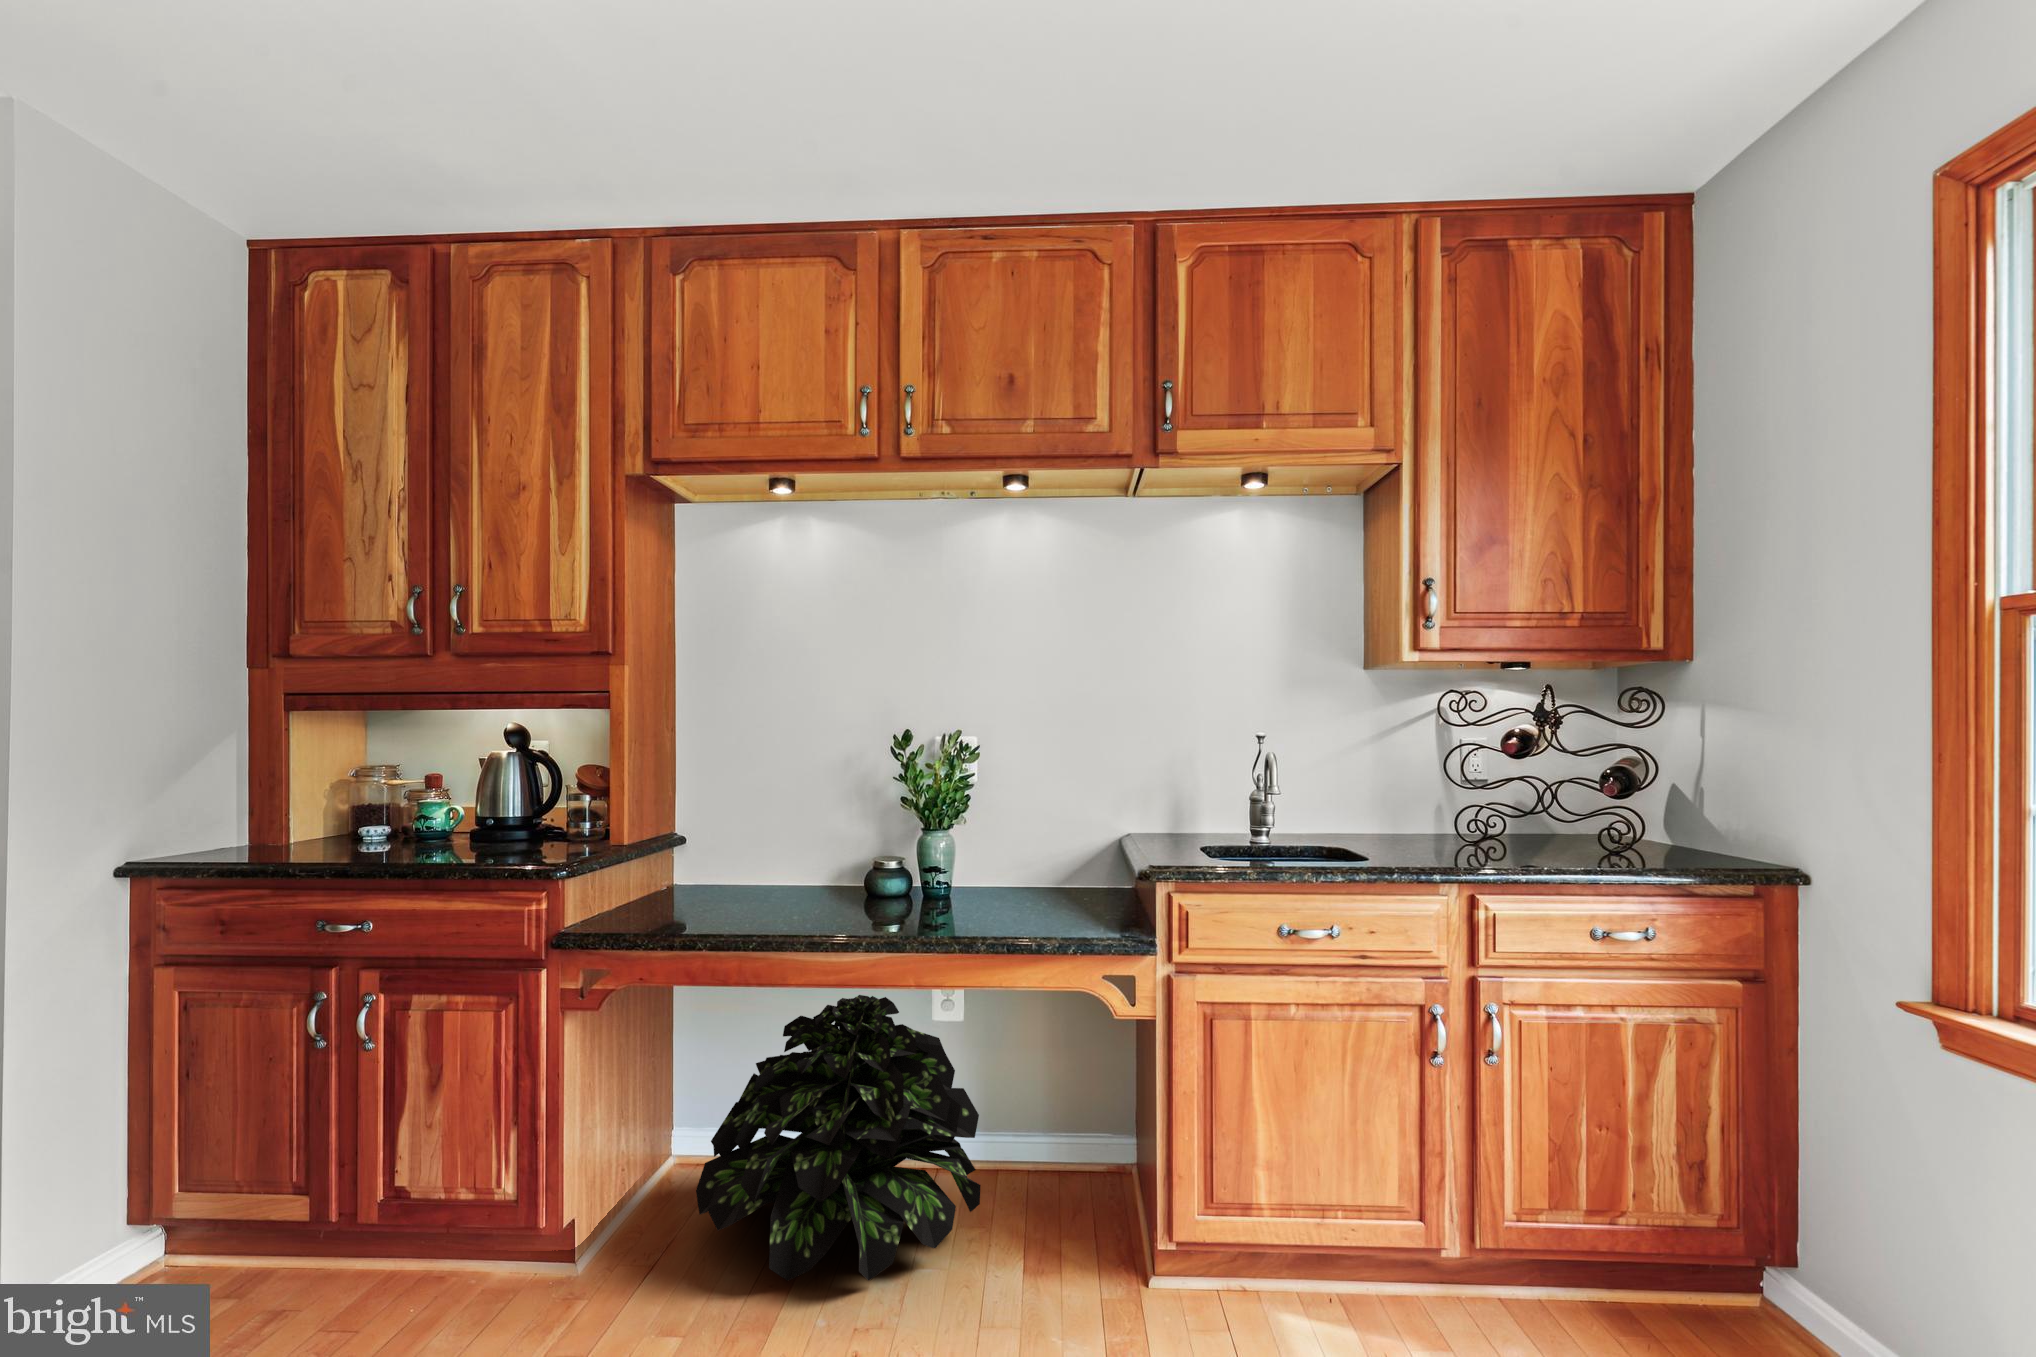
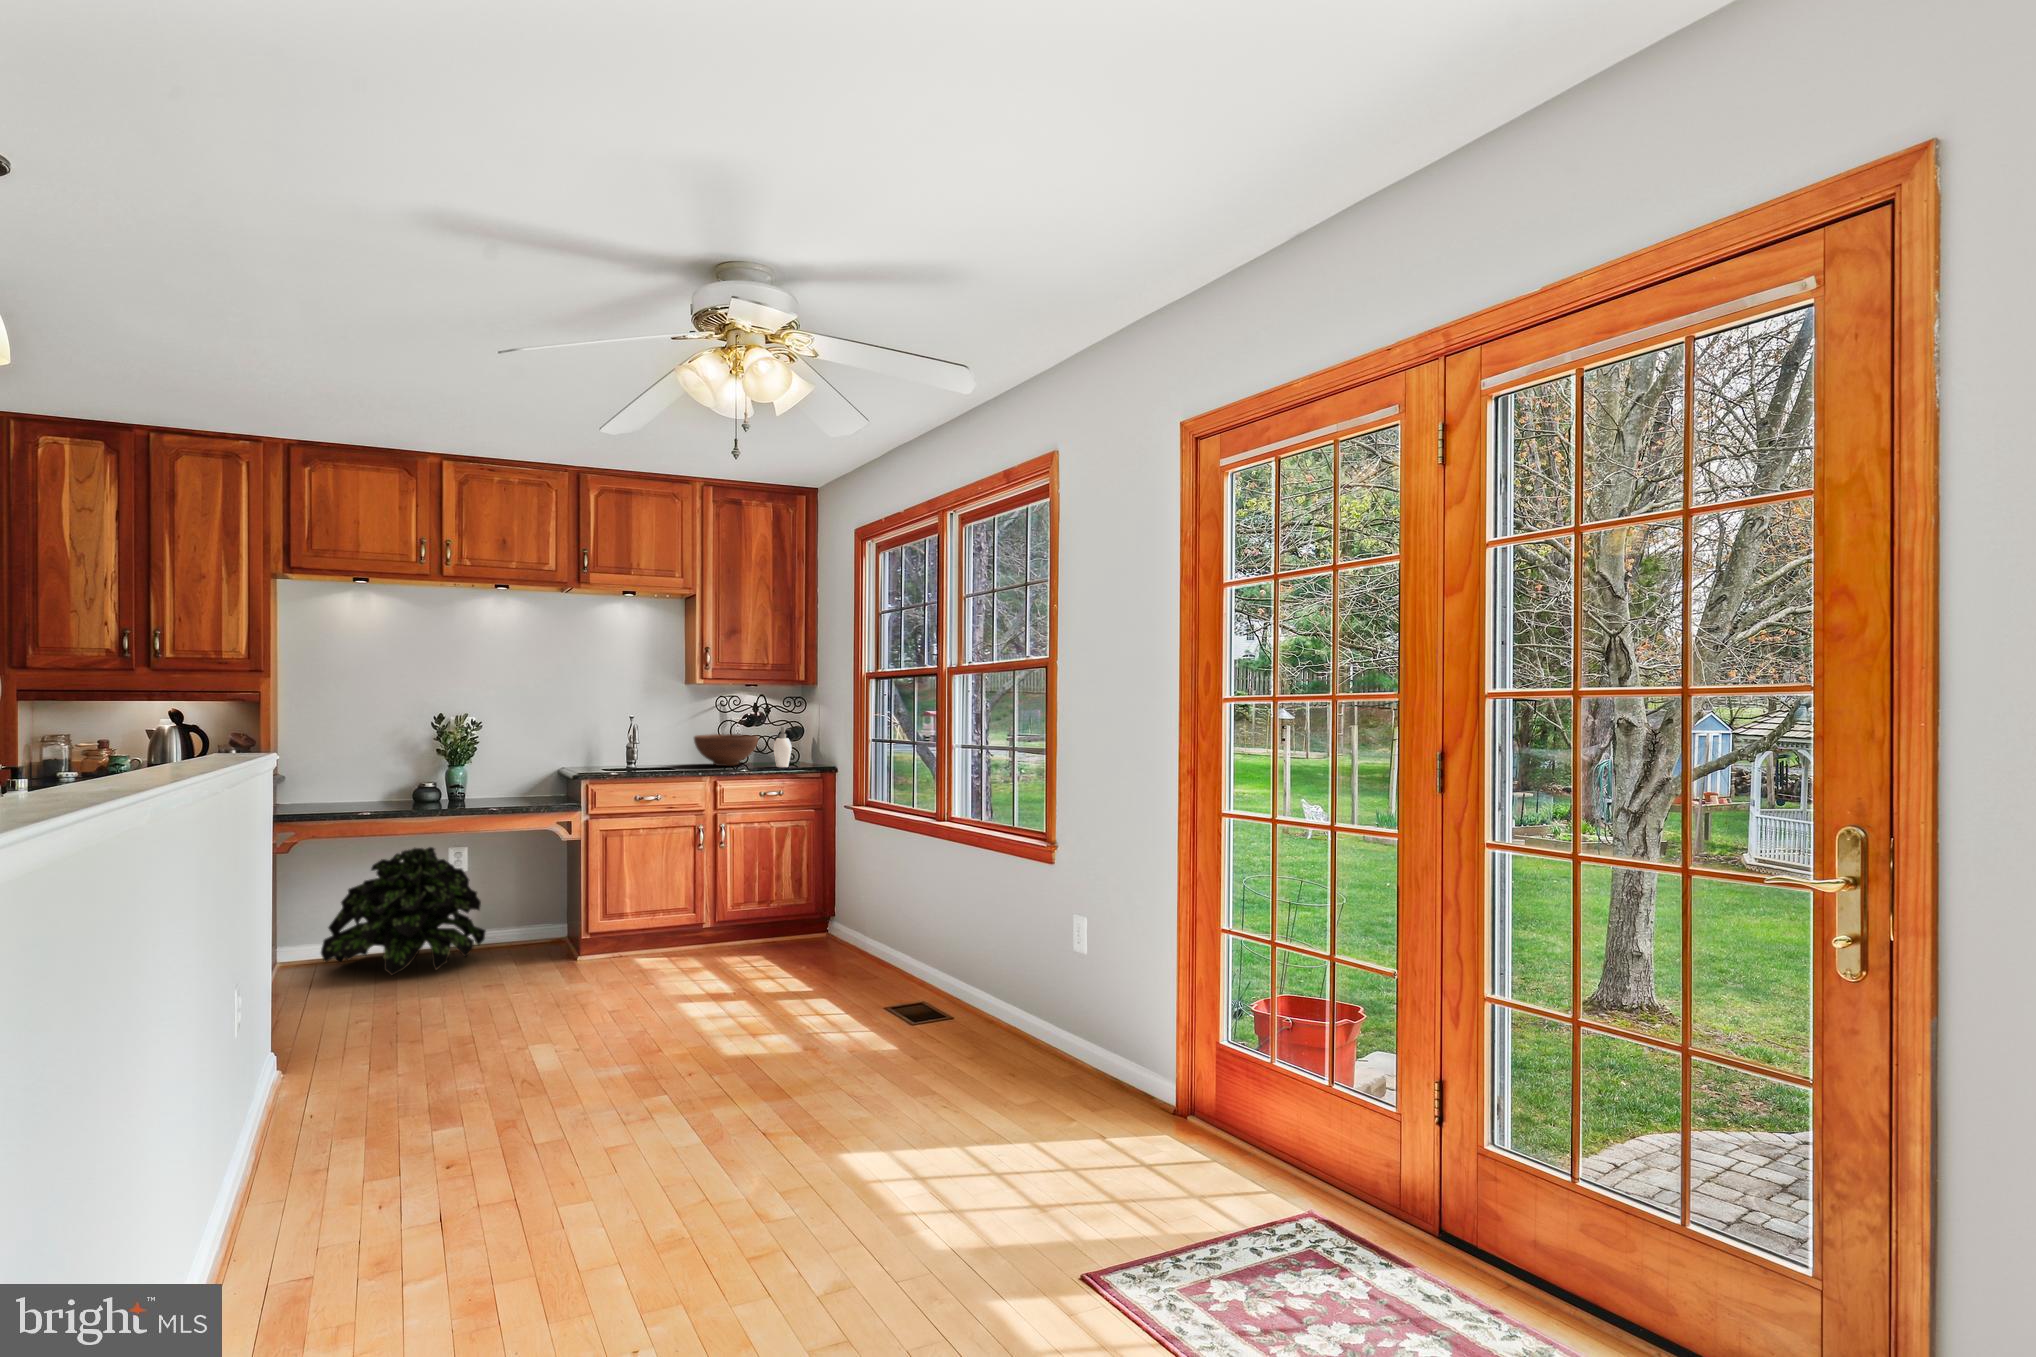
soap dispenser: none [1609,765,1666,868] -> present [774,726,792,767]
fruit bowl: none [1406,780,1562,855] -> present [694,734,759,766]

